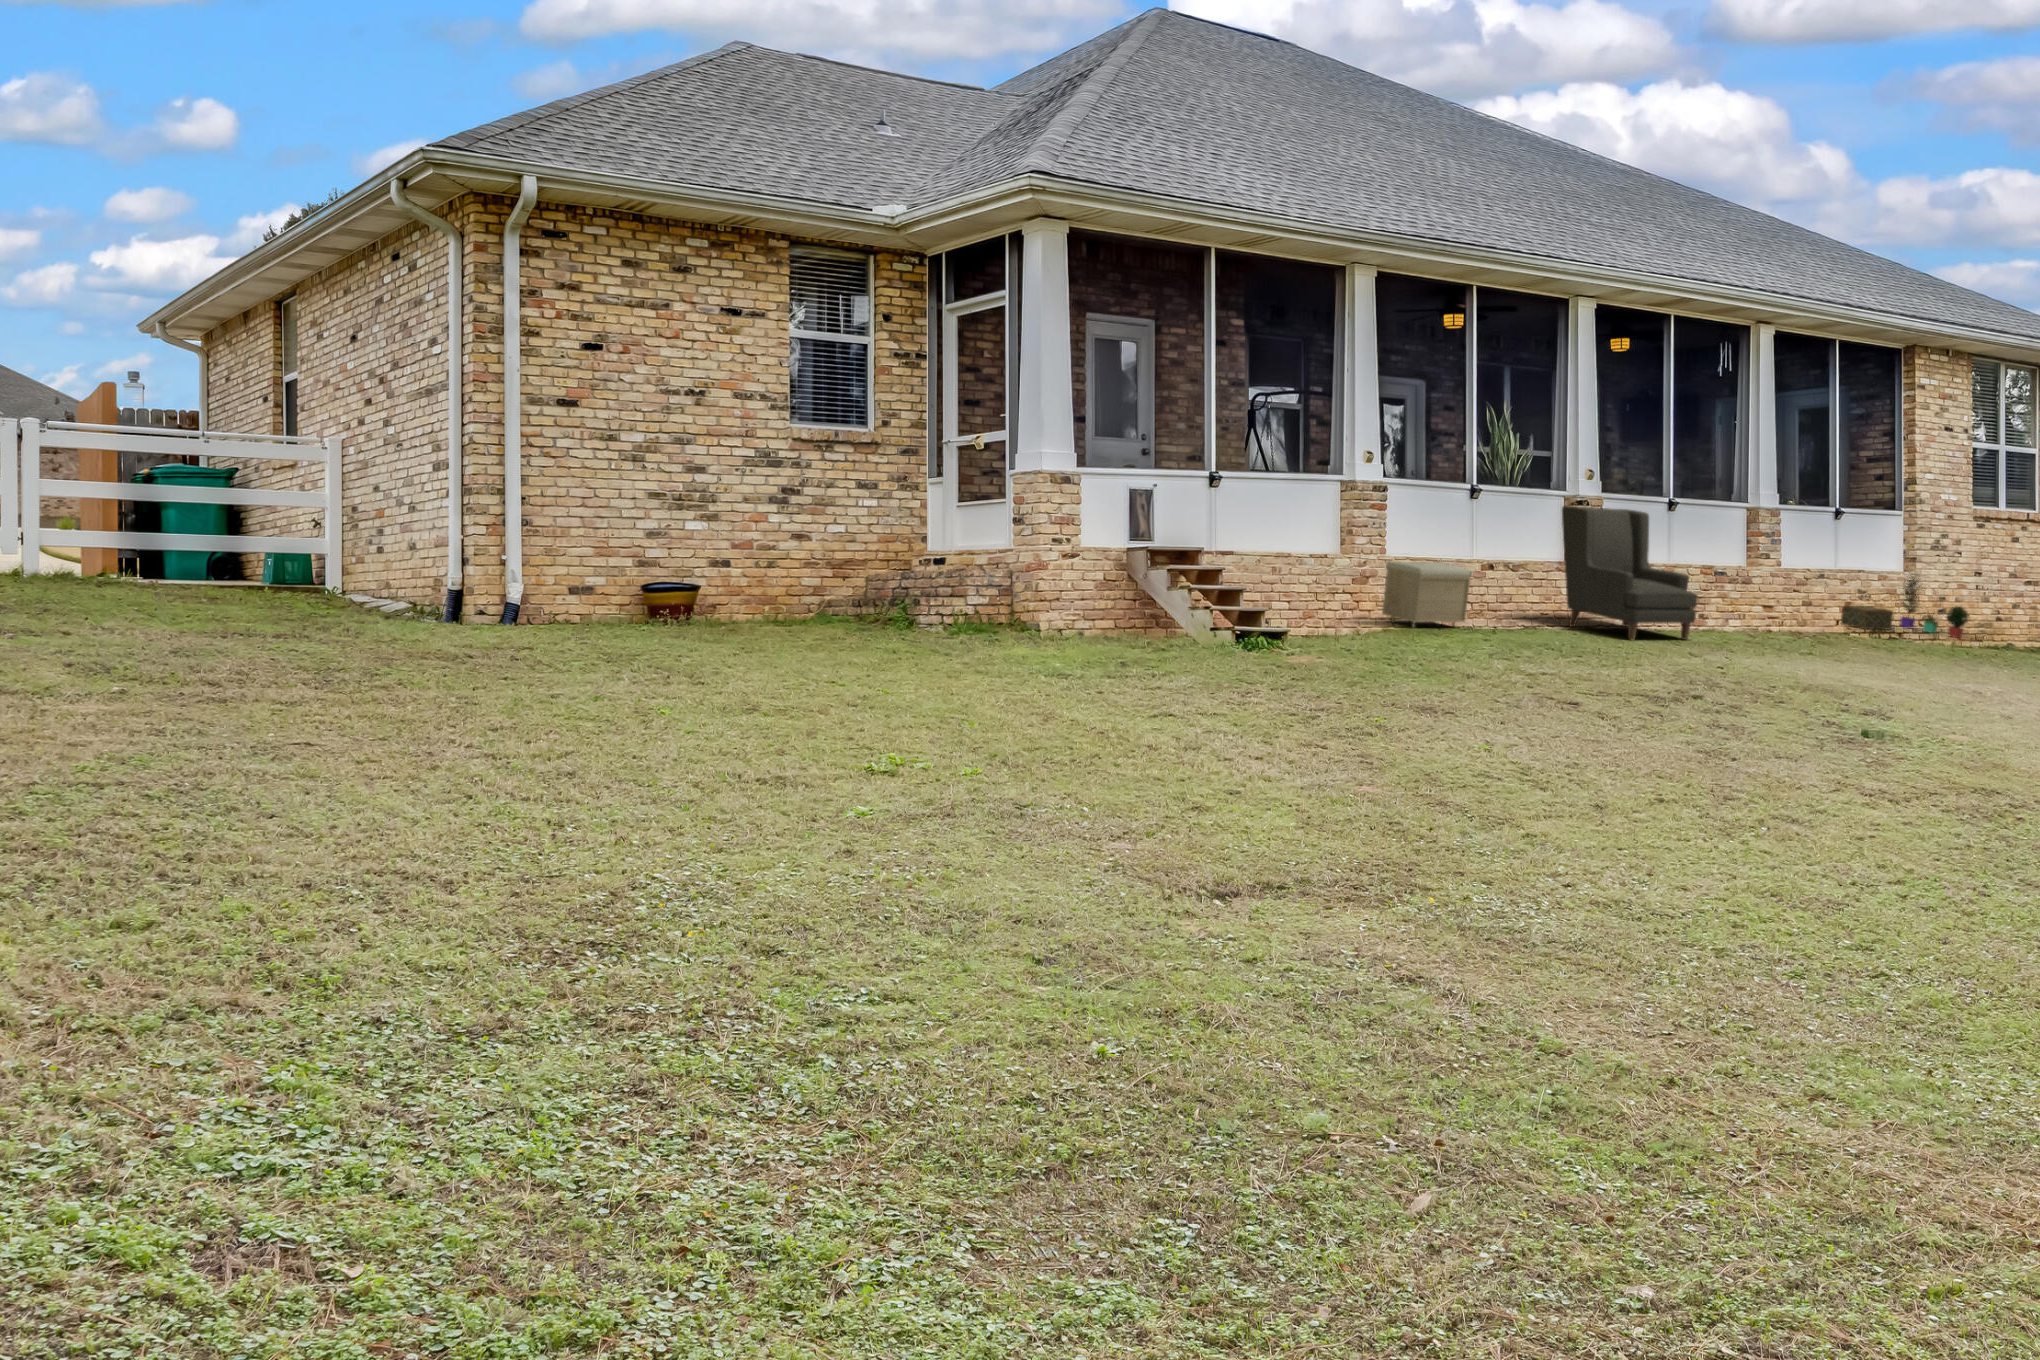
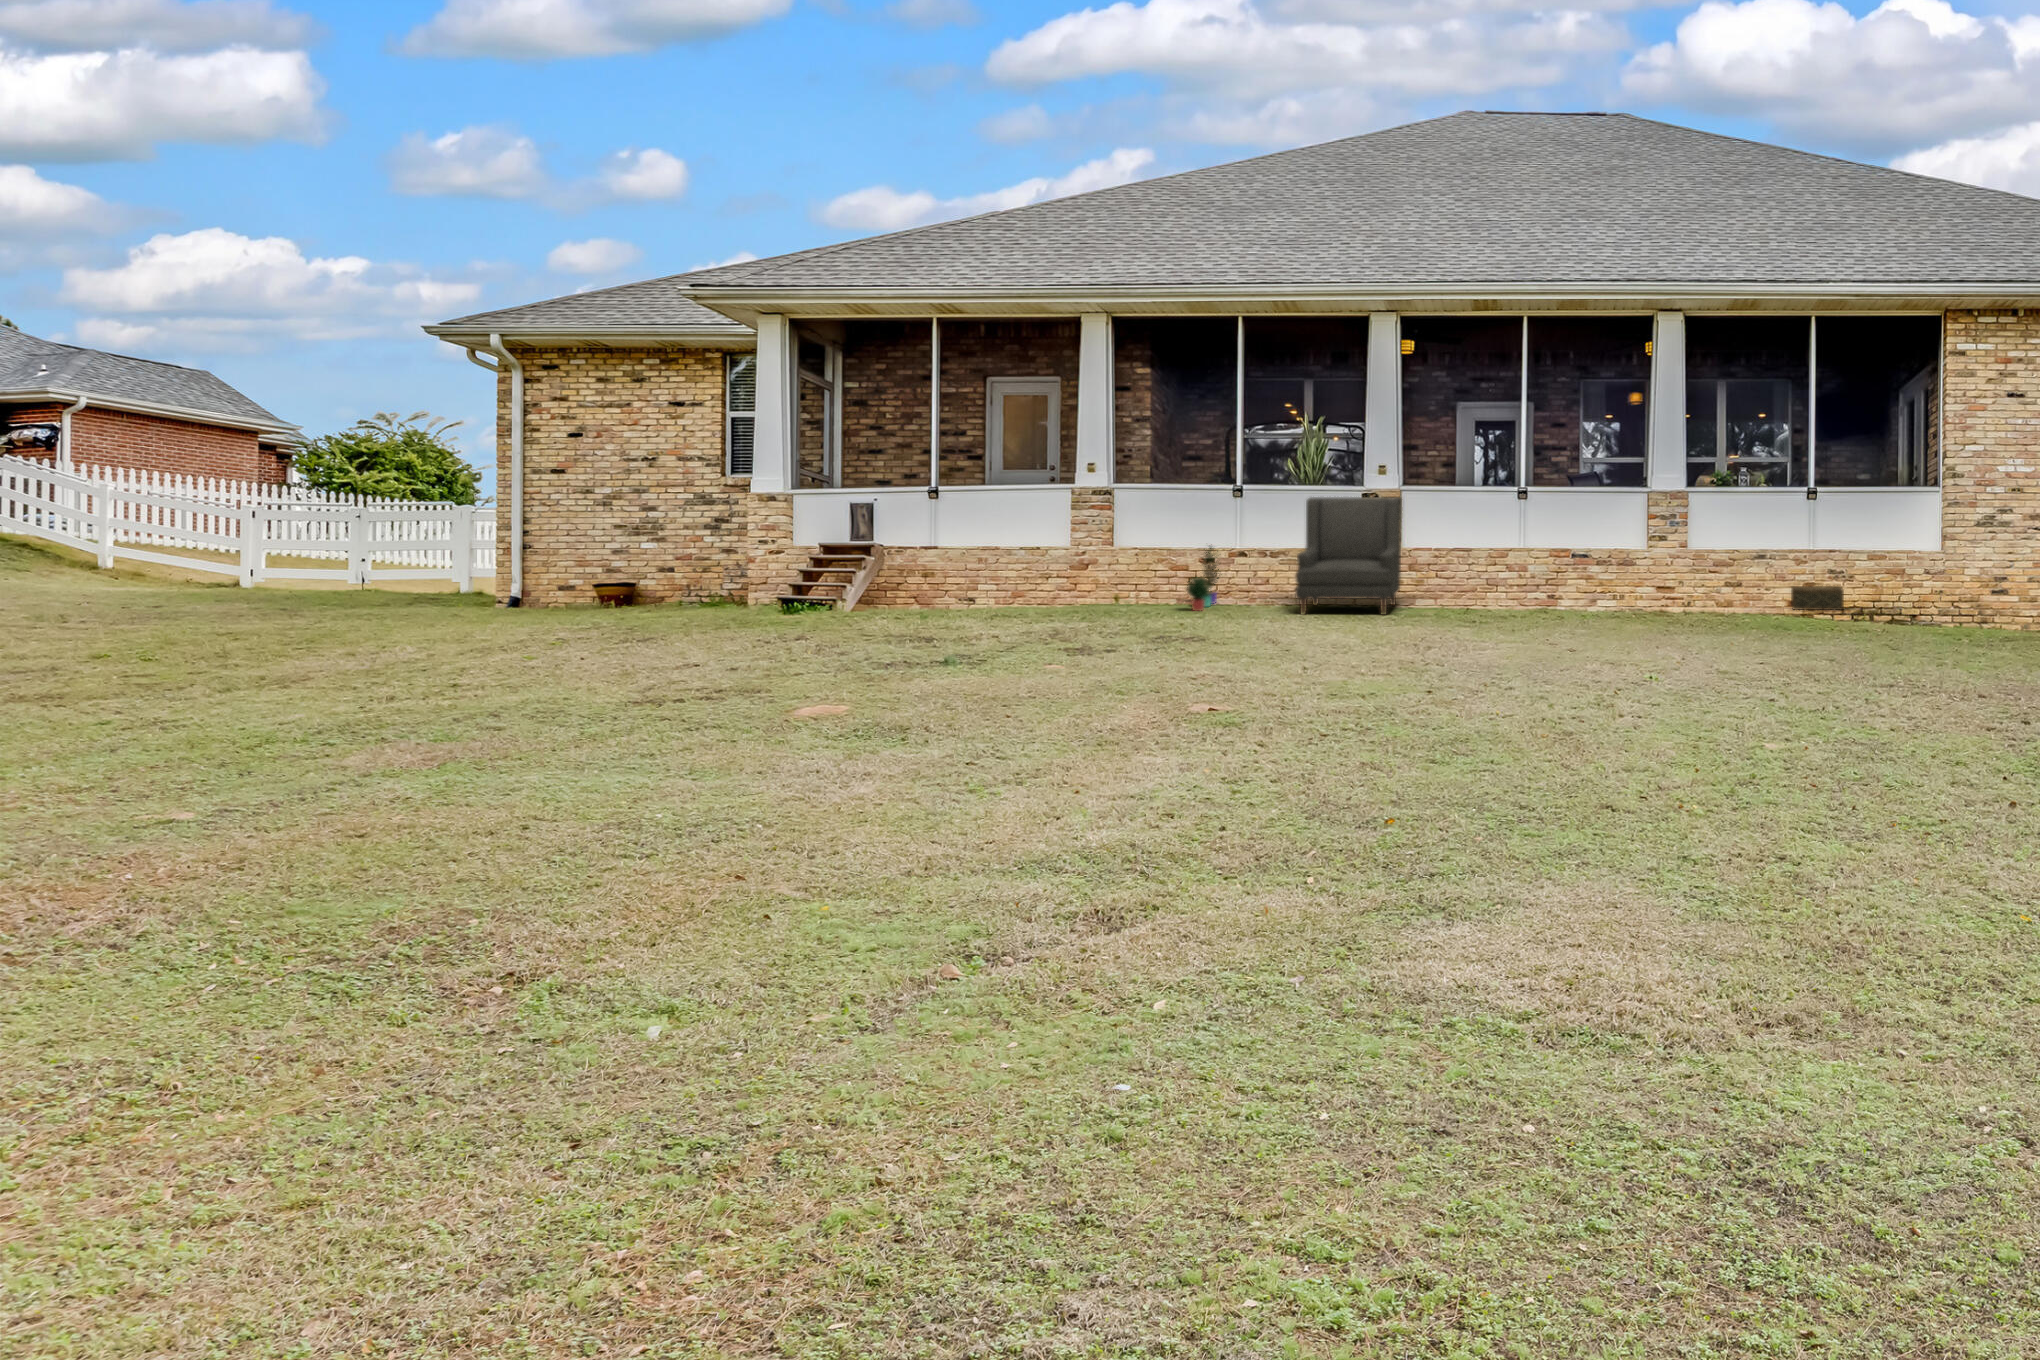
storage bench: present [1382,562,1471,627] -> none [1089,552,1162,605]
potted plant: present [1900,576,1969,638] -> present [1187,545,1220,611]

